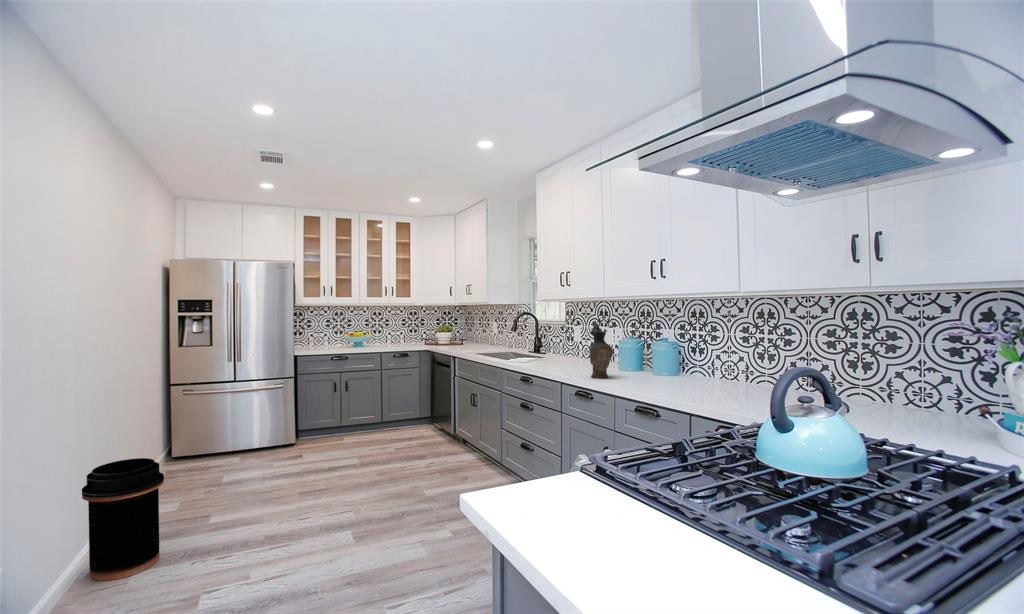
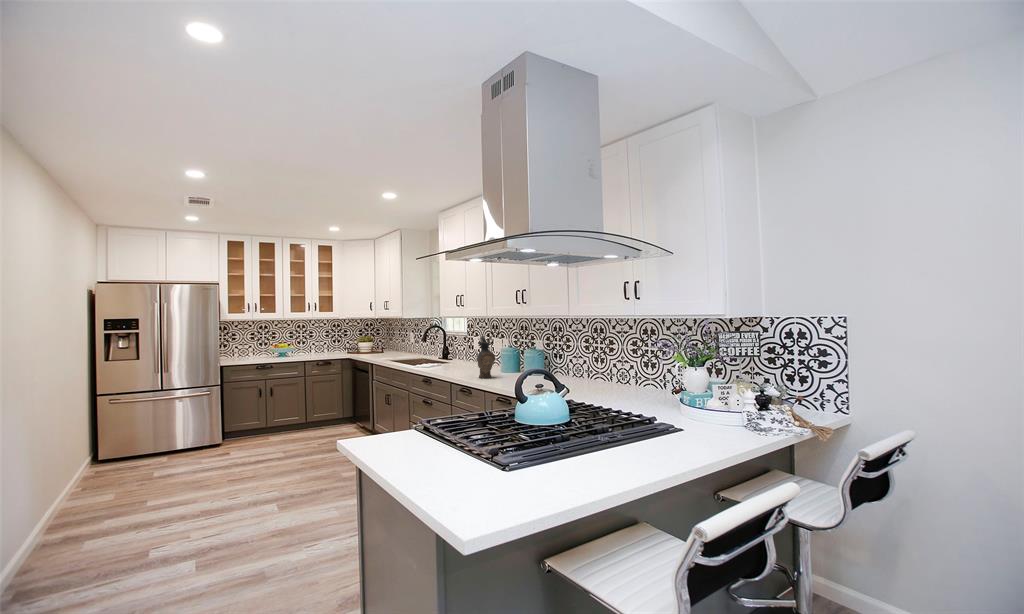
trash can: present [82,458,164,581] -> none [32,458,109,564]

